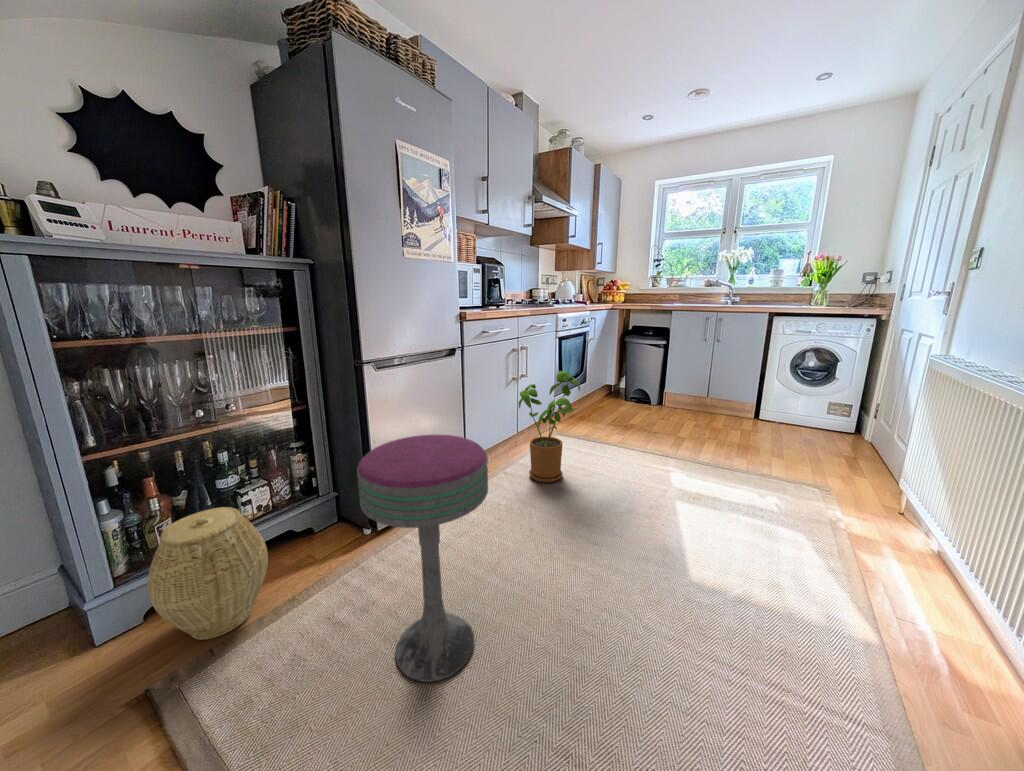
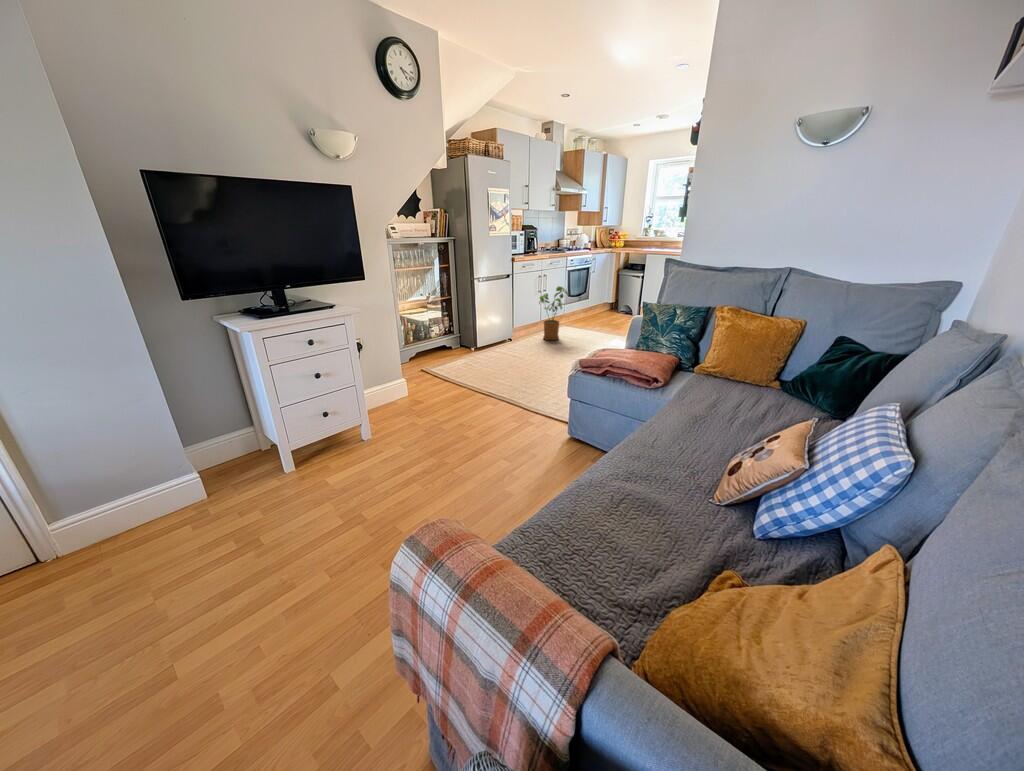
bar stool: present [357,435,488,682] -> none [482,300,518,369]
woven basket: present [148,507,268,640] -> none [417,325,447,362]

